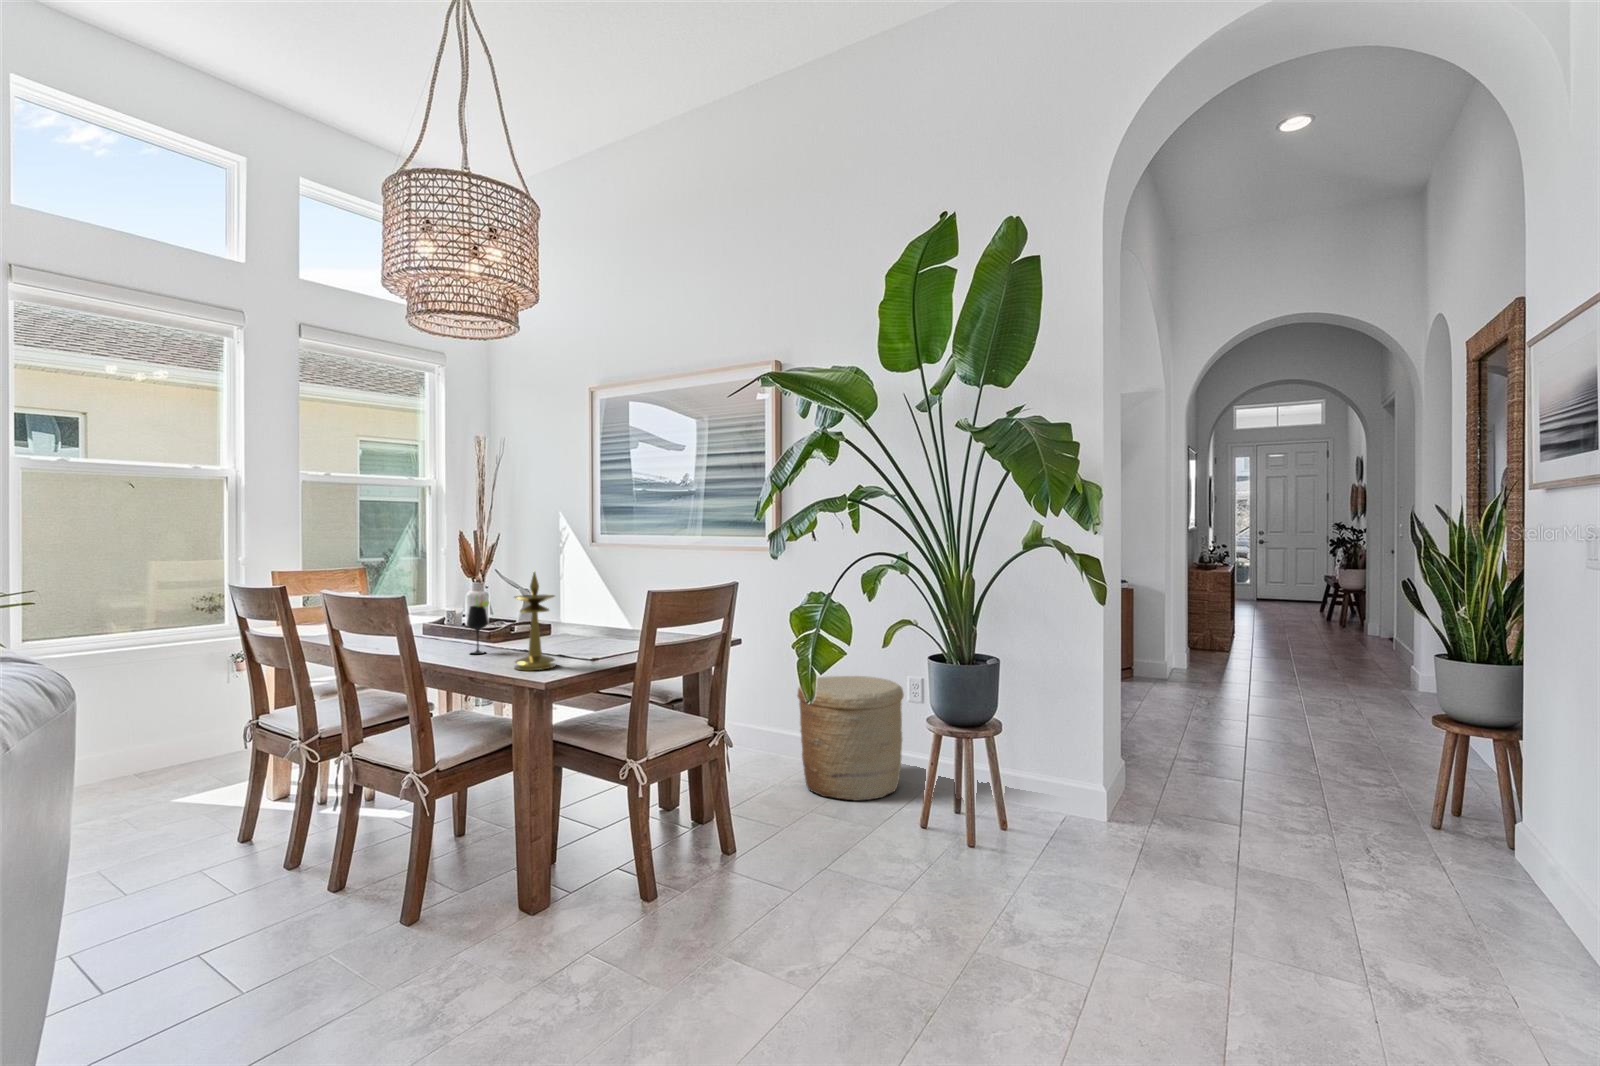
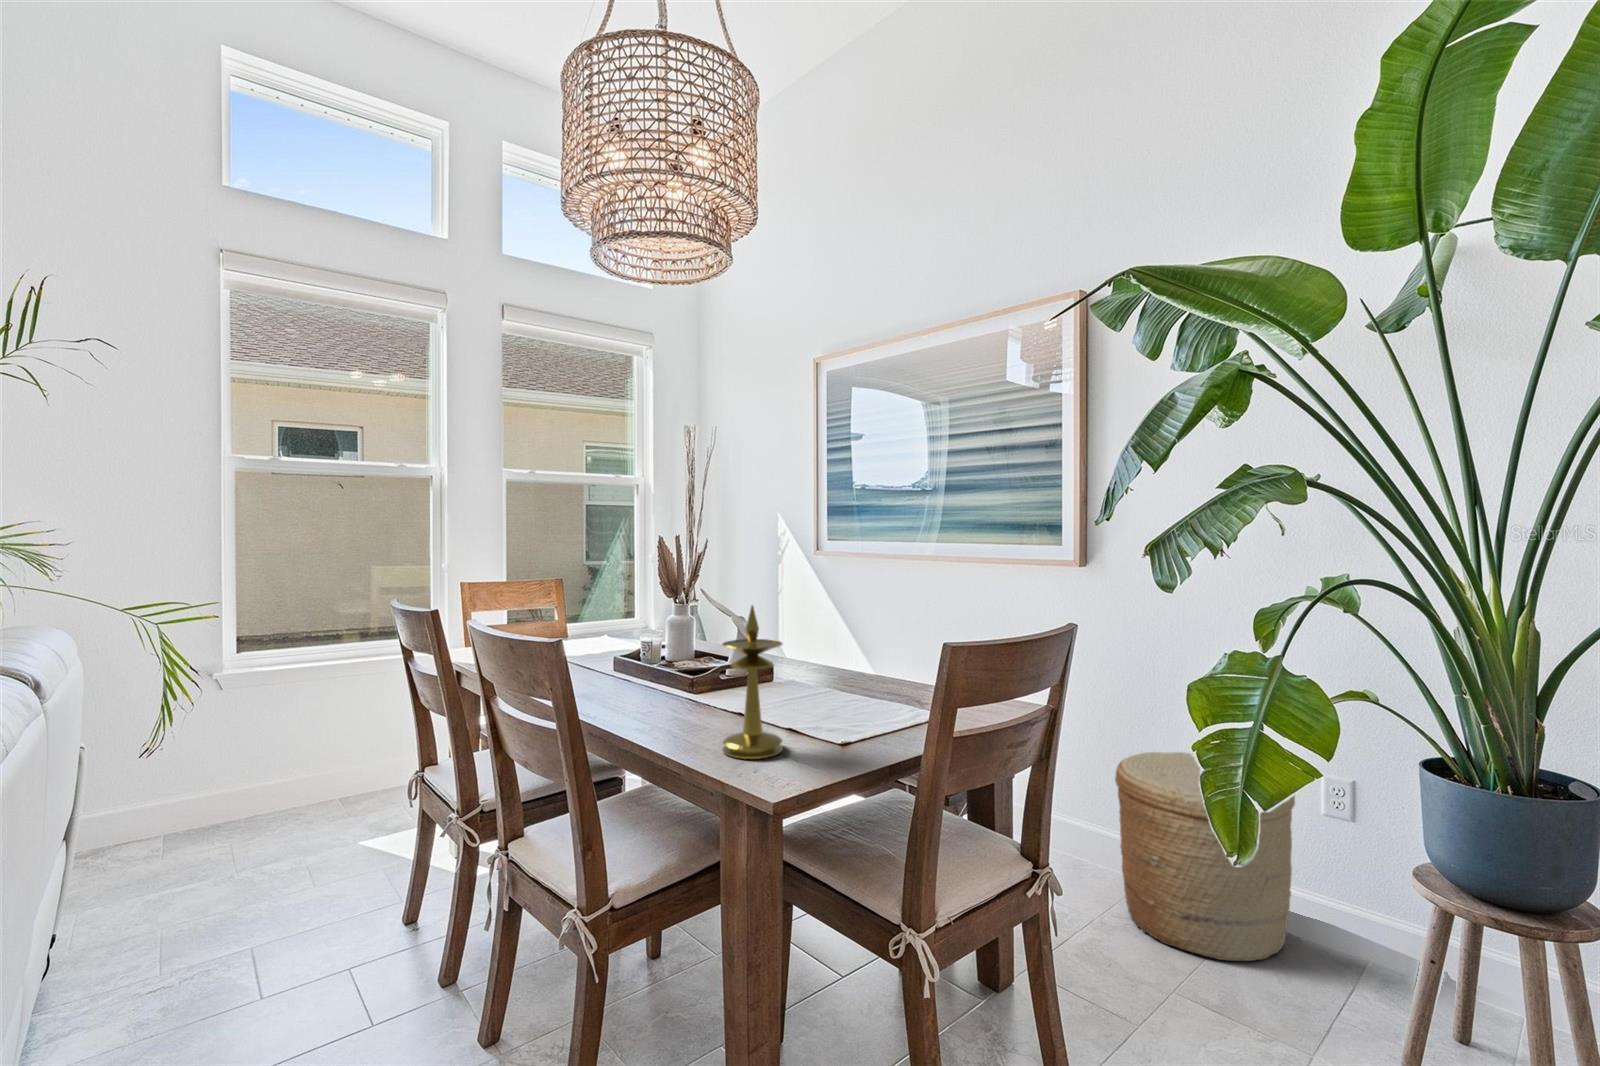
wine glass: present [467,600,489,654] -> none [662,632,692,715]

